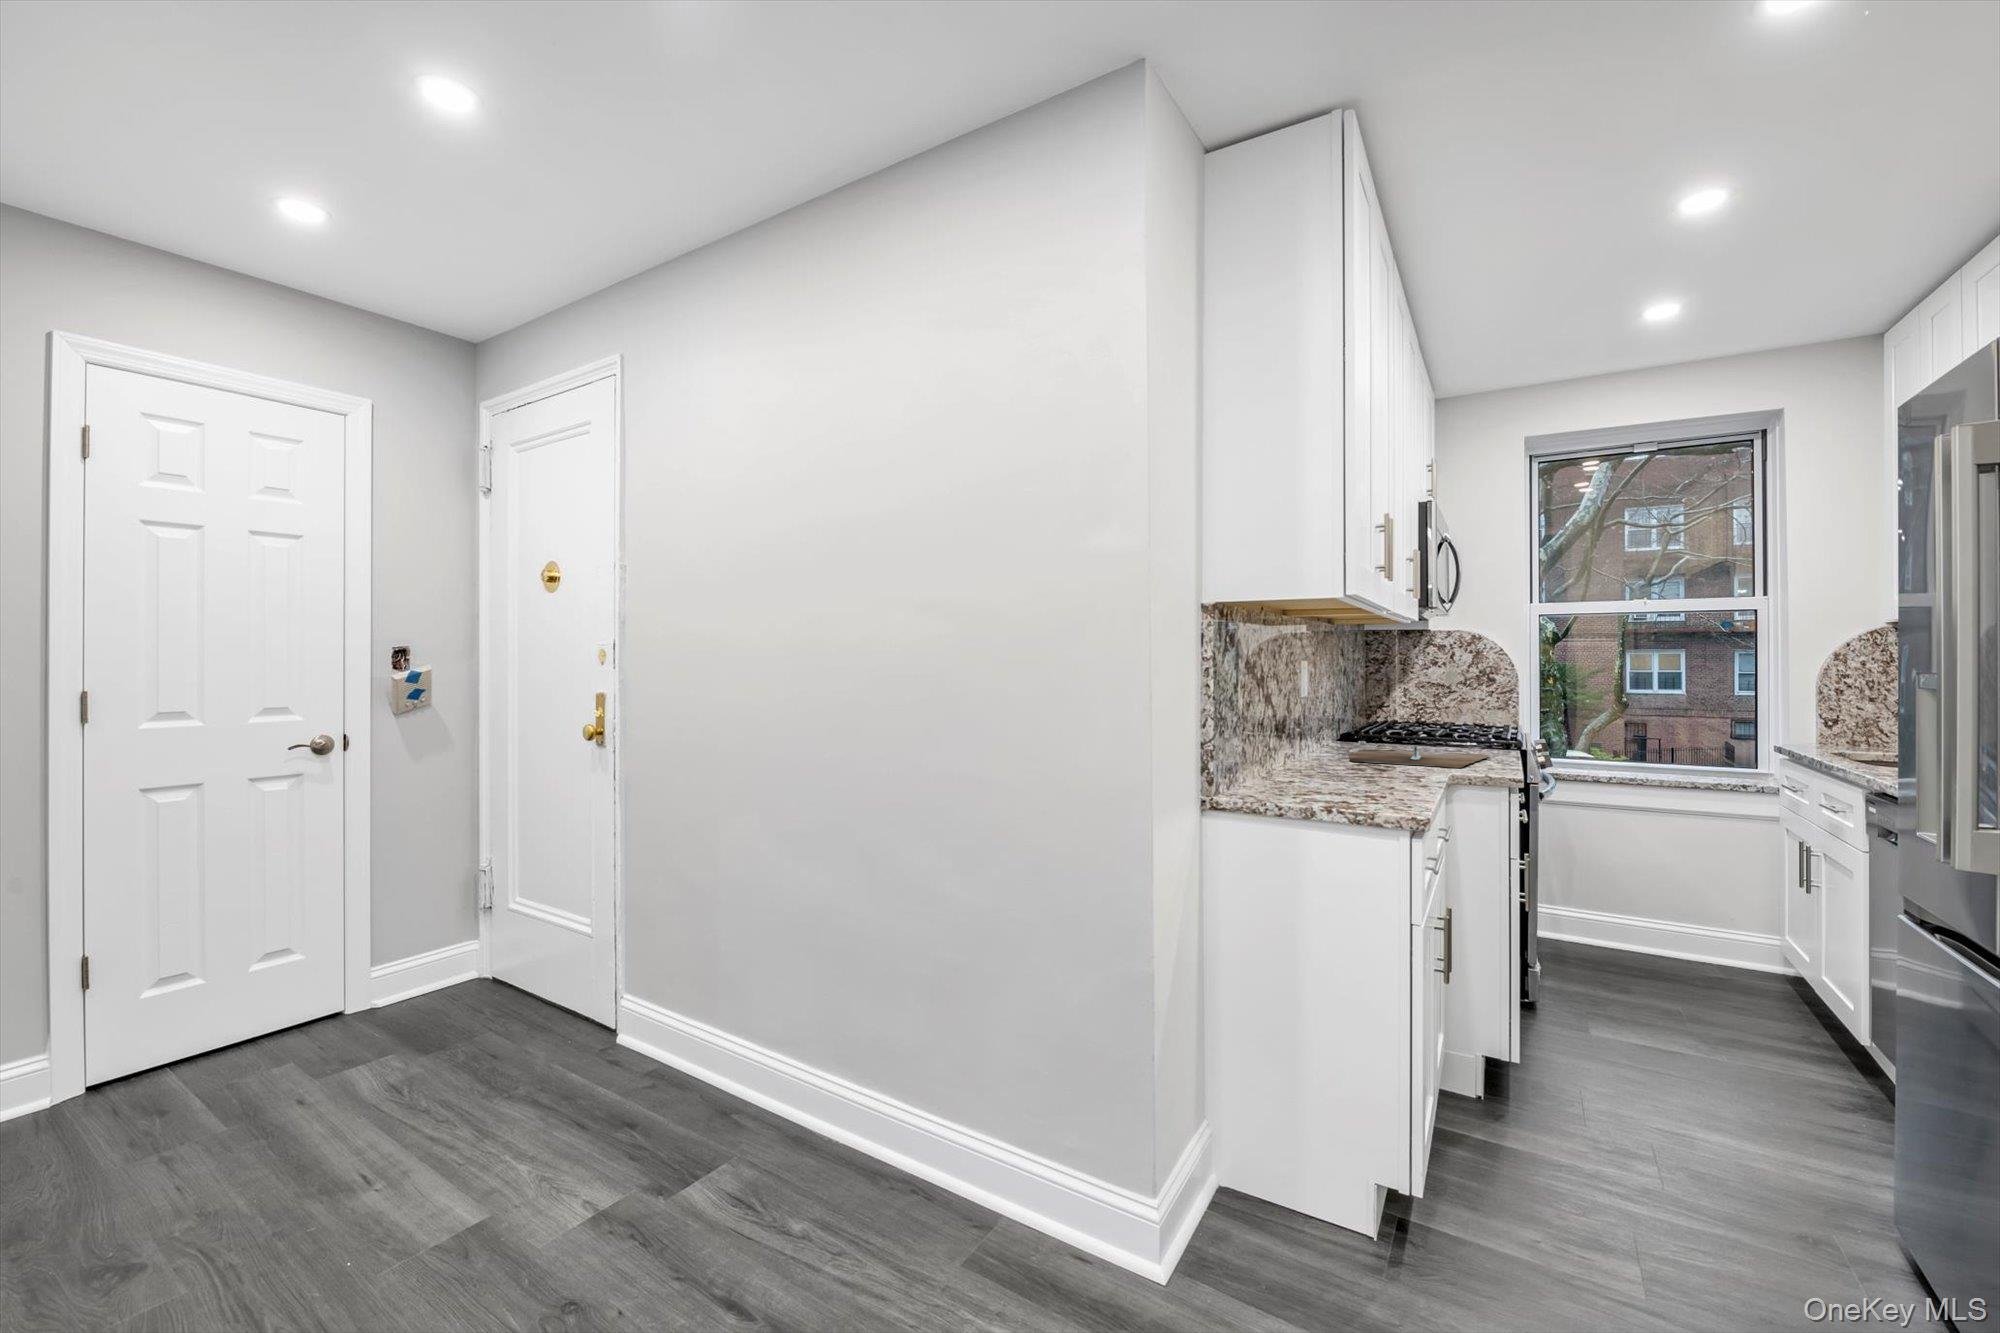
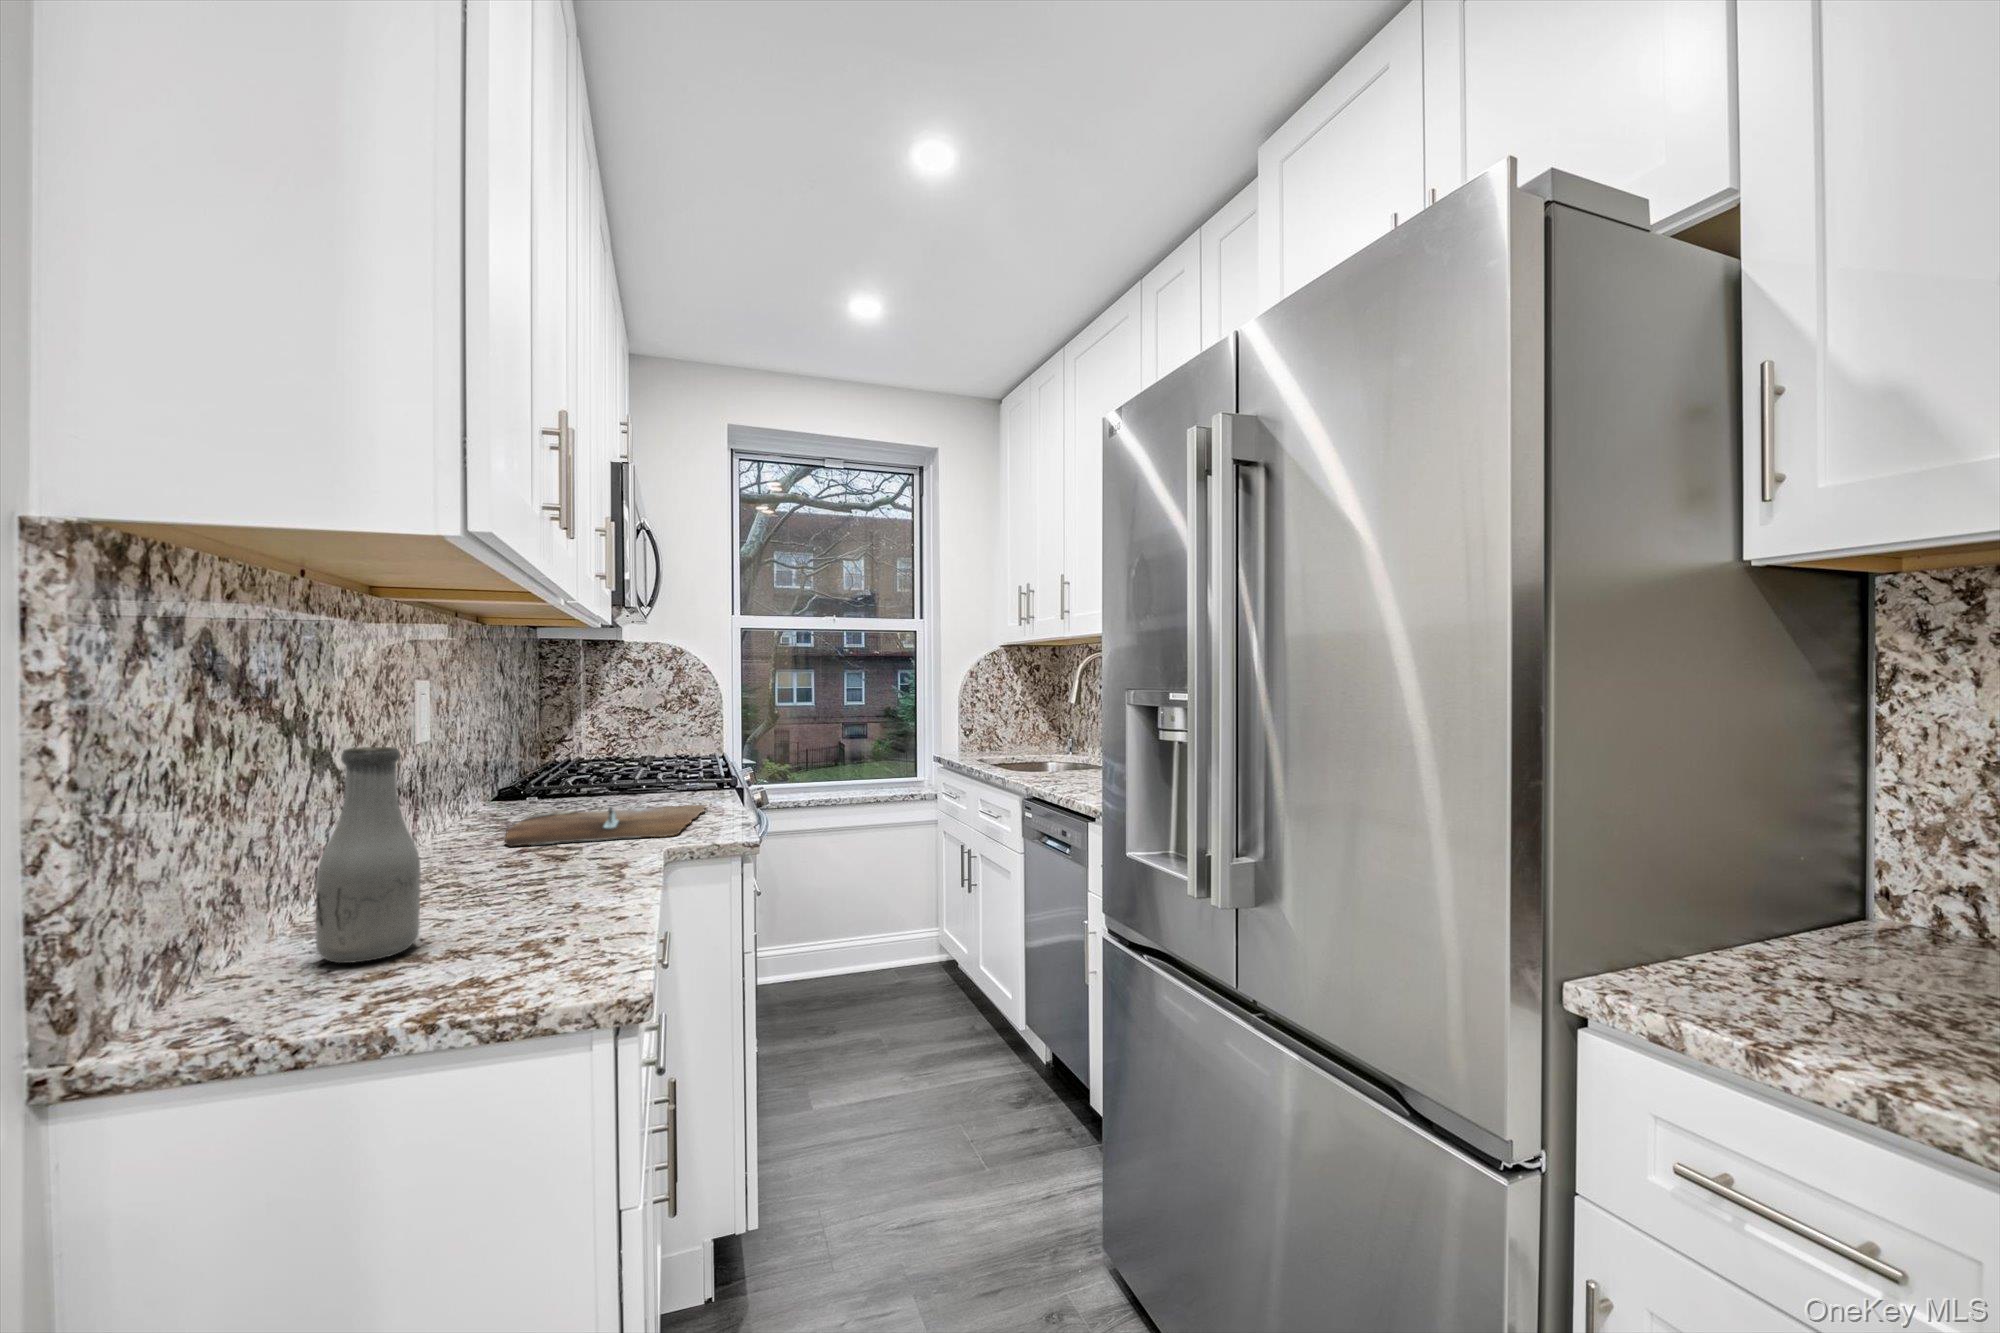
bottle: none [1276,691,1318,790] -> present [316,747,421,963]

